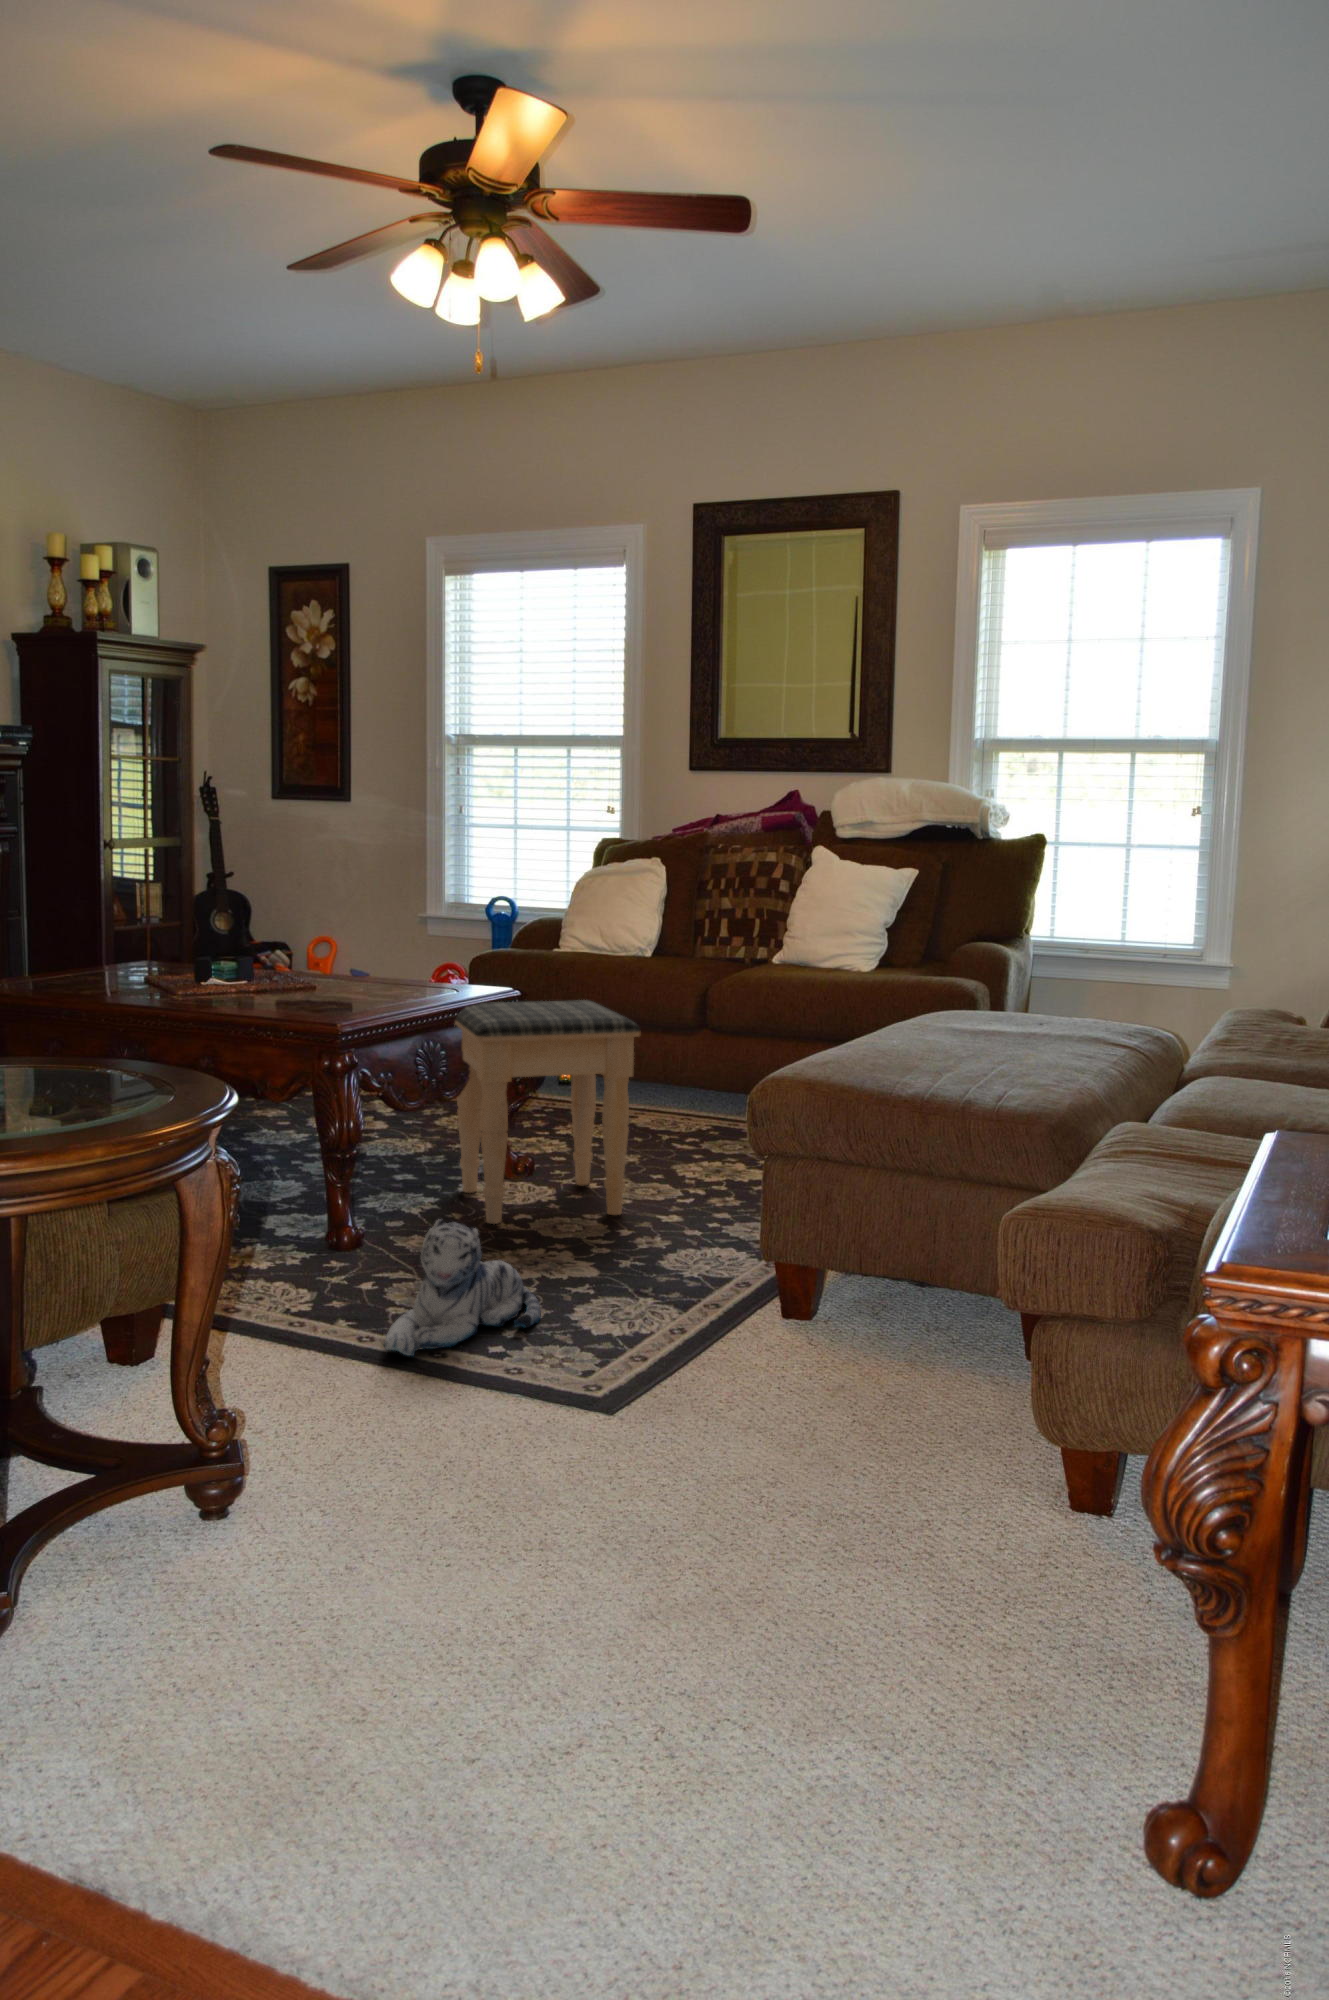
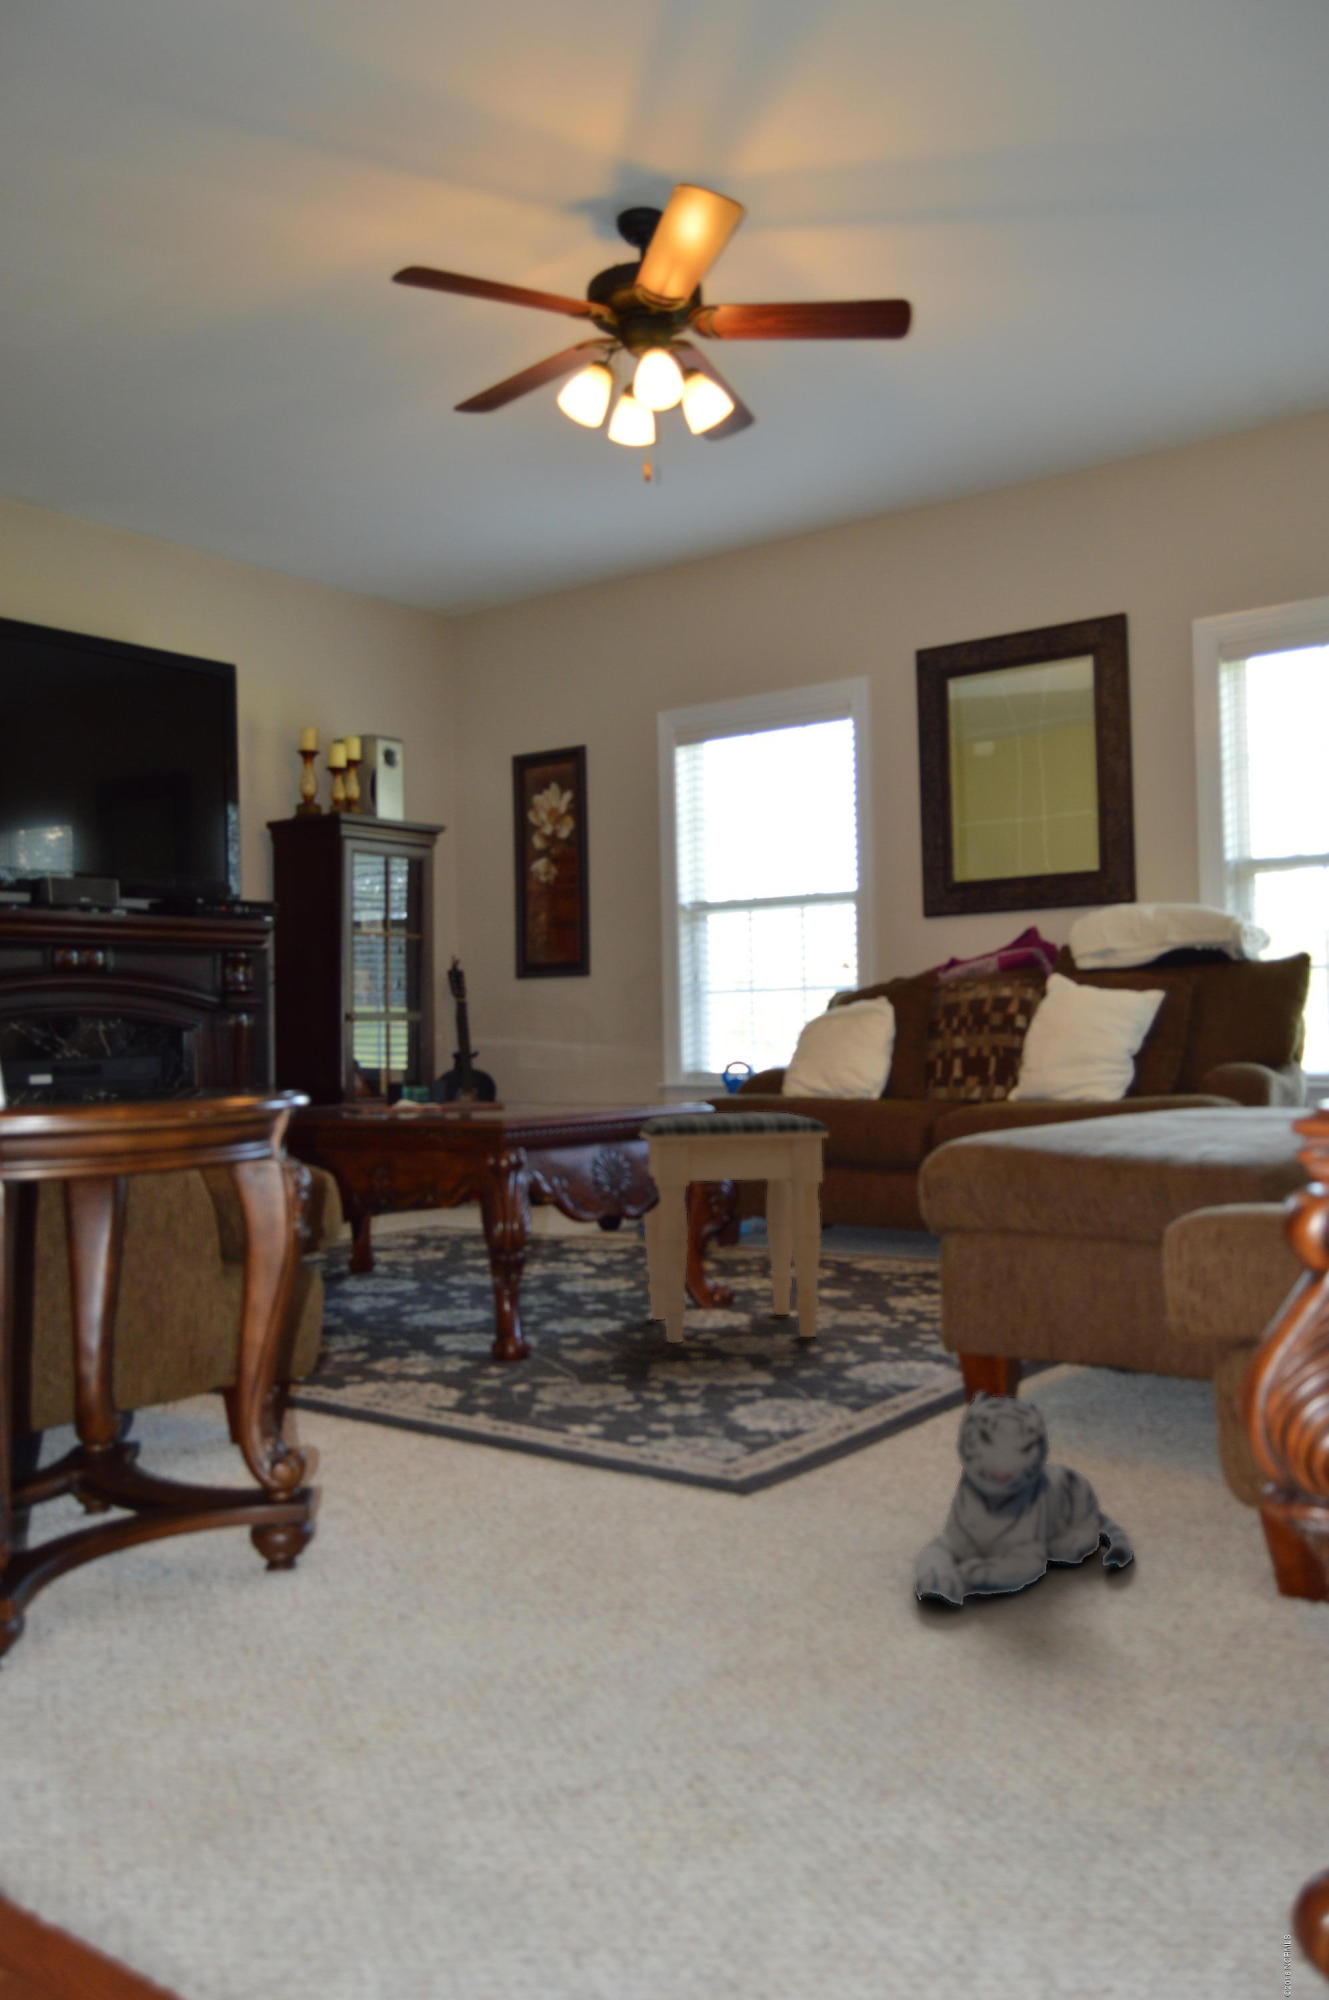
plush toy: present [384,1219,541,1356] -> present [914,1392,1133,1605]

